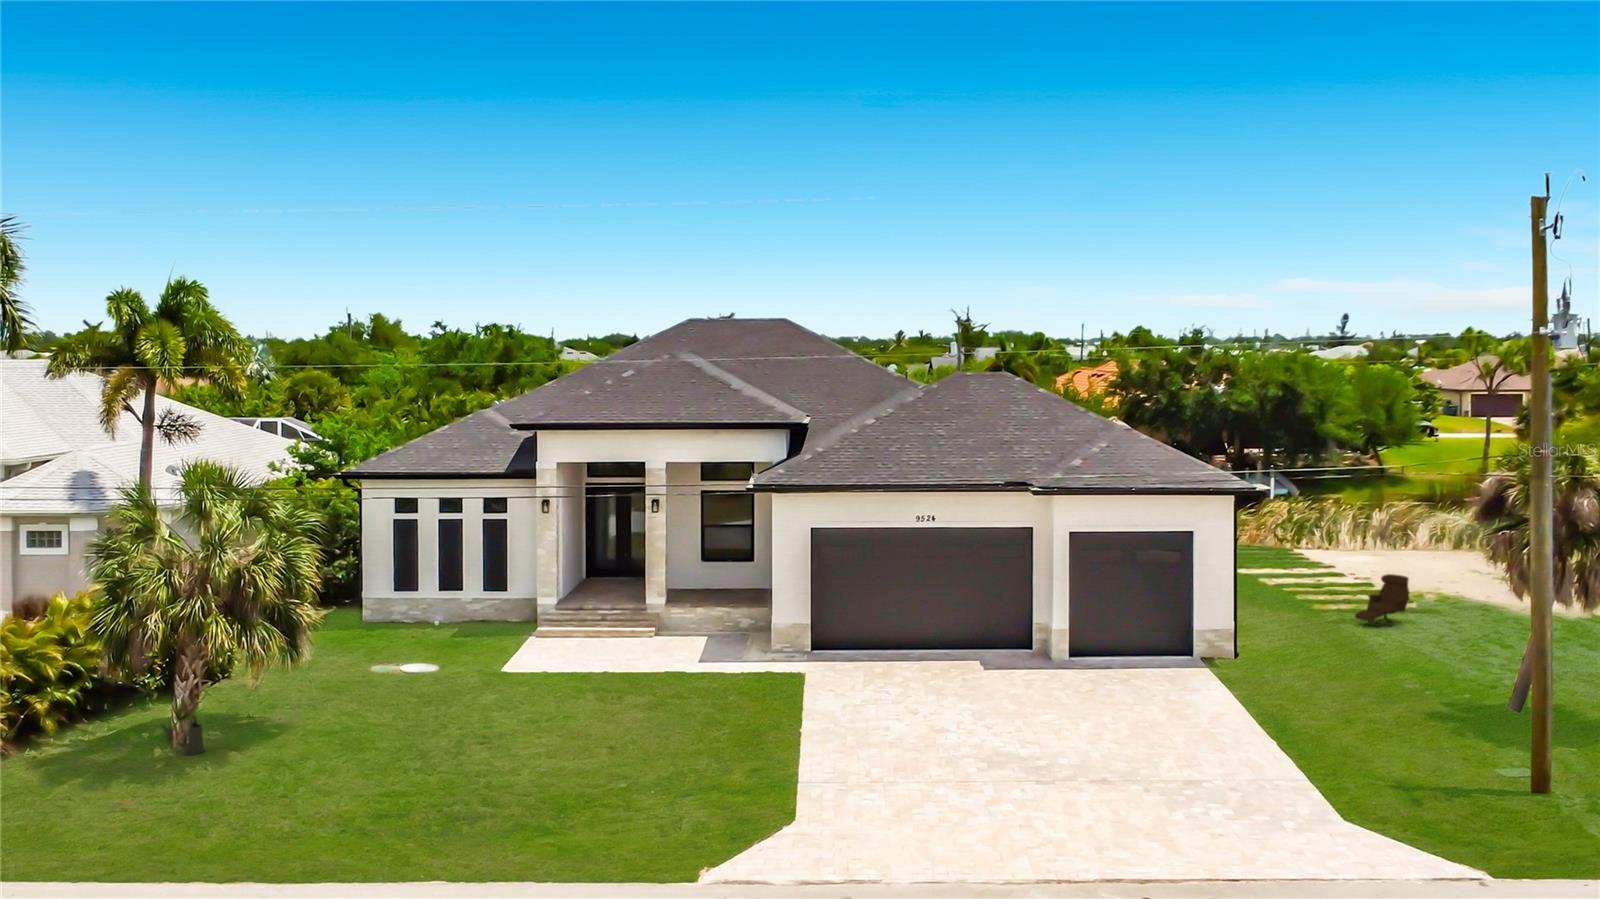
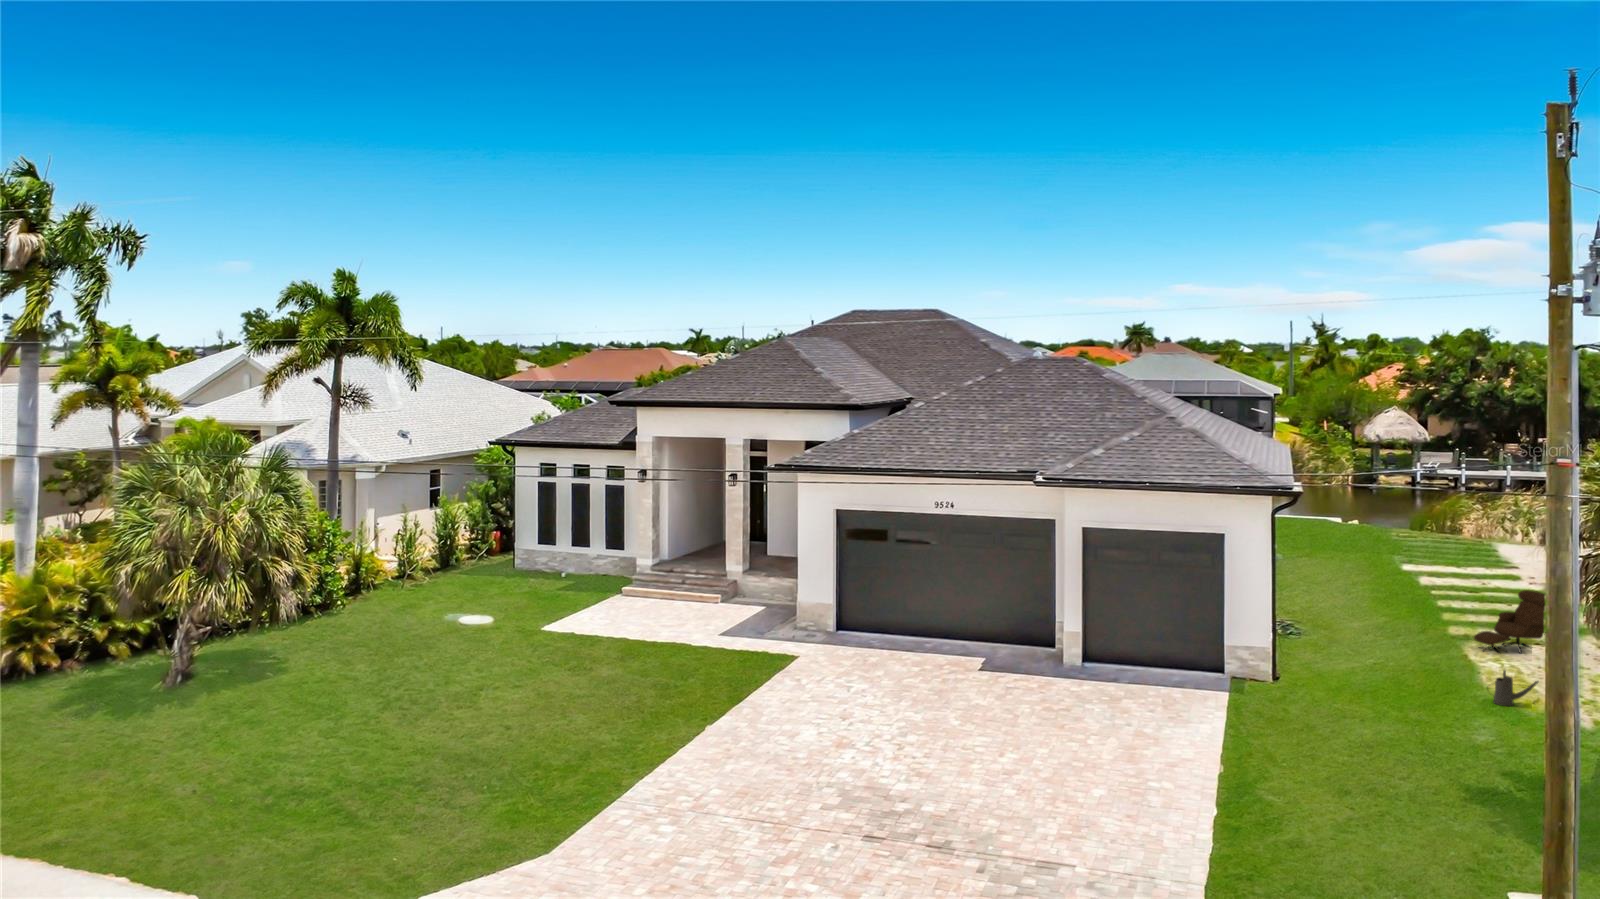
watering can: present [161,716,209,755] -> present [1493,670,1539,706]

